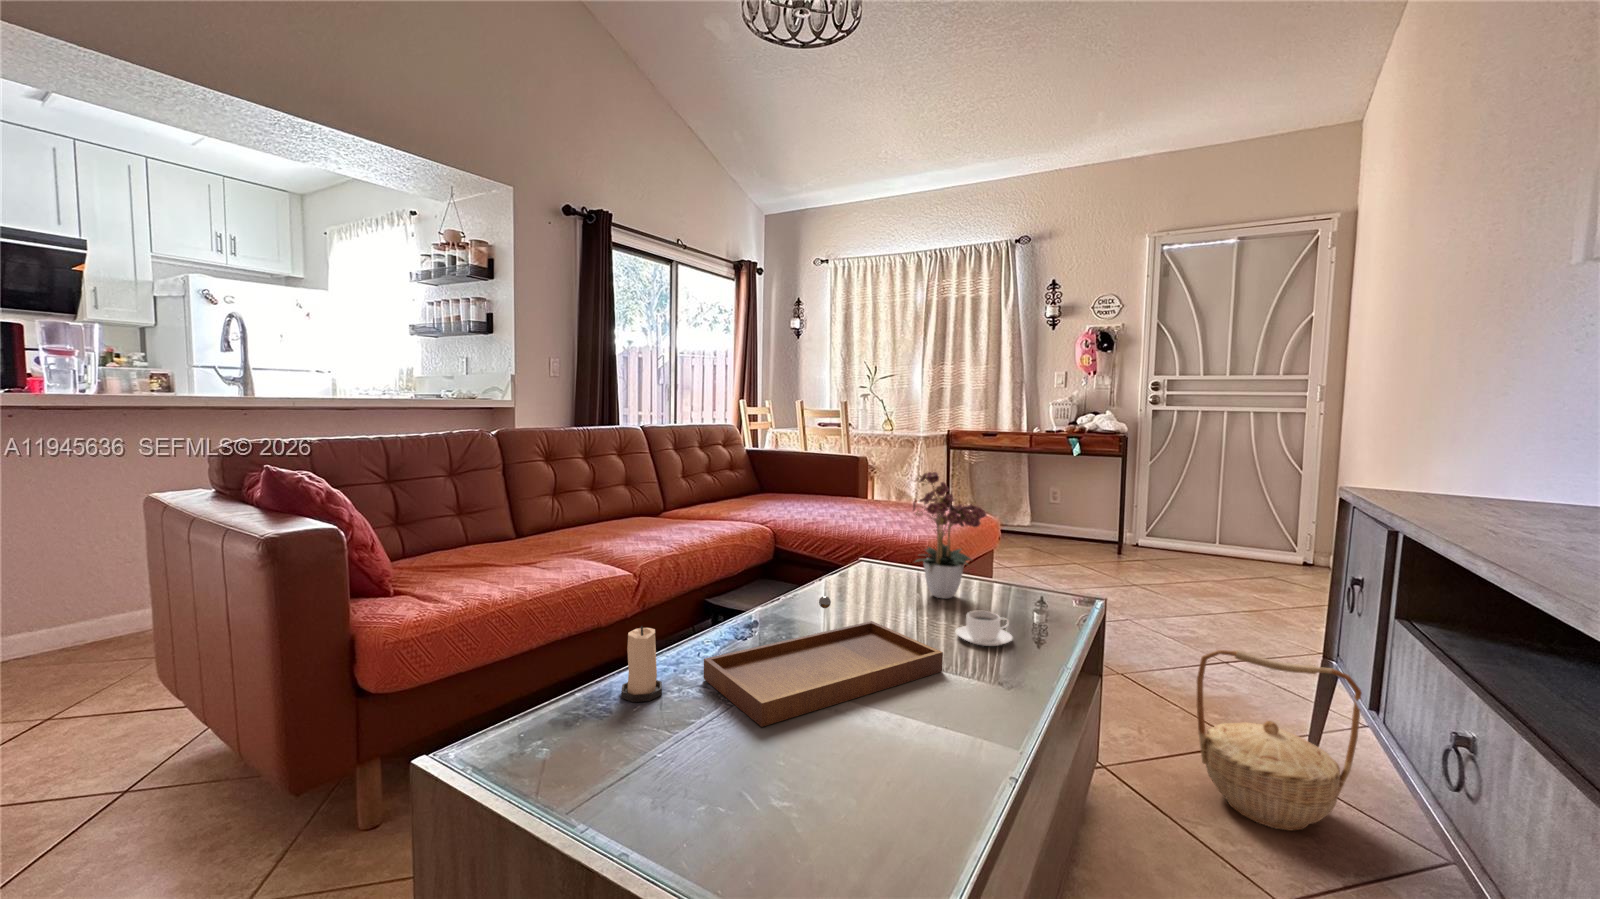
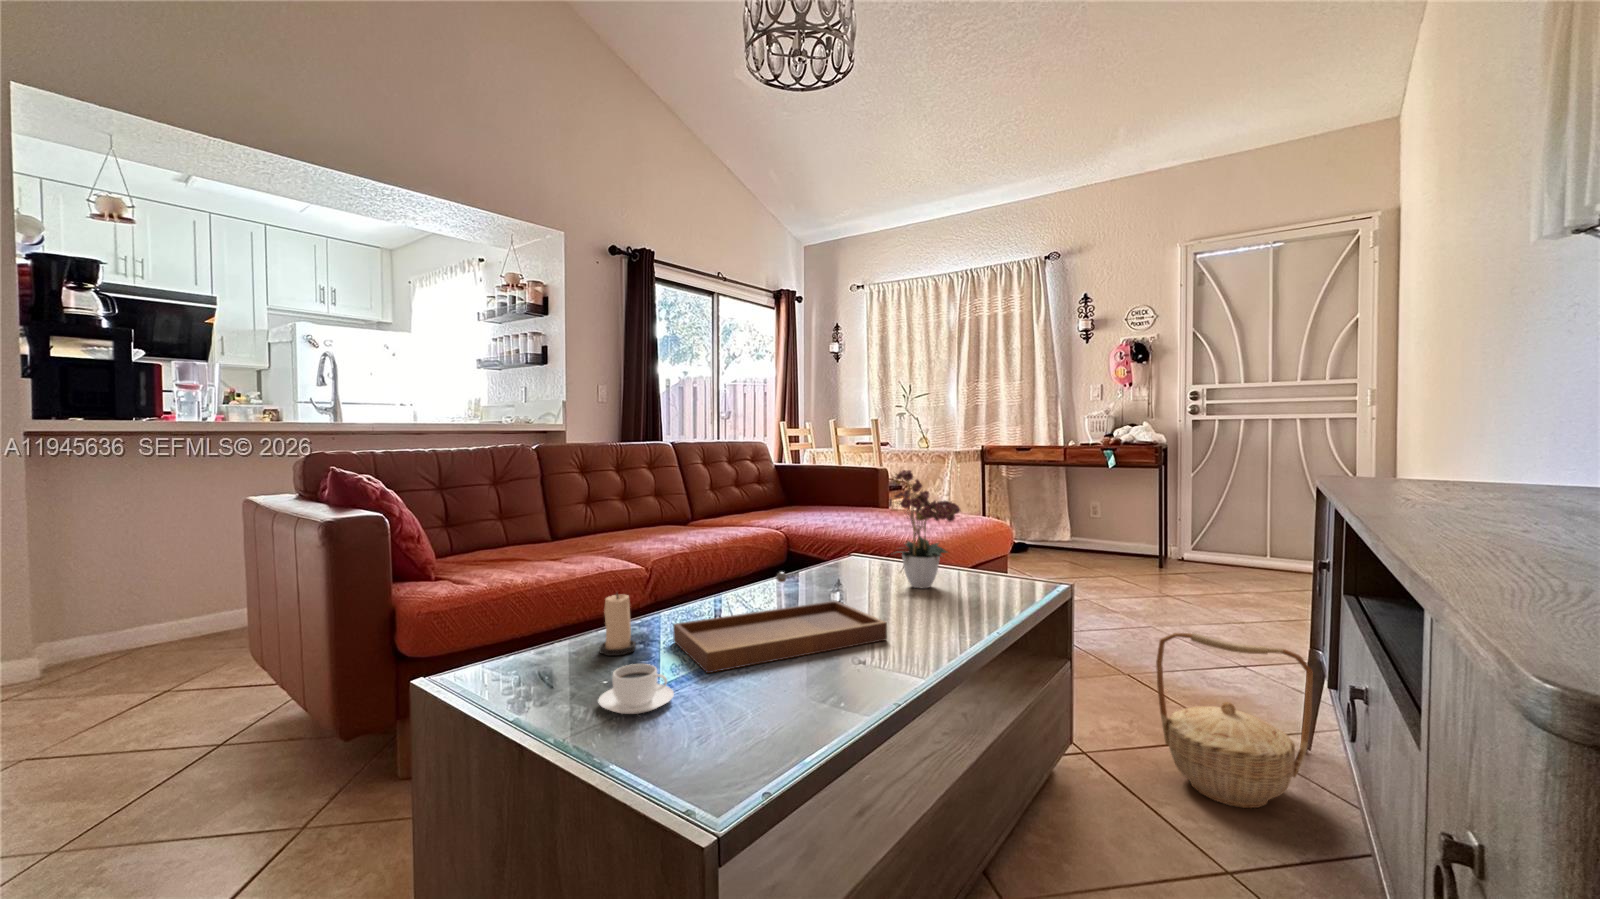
coffee cup: present [956,611,1012,646] -> present [598,664,674,714]

